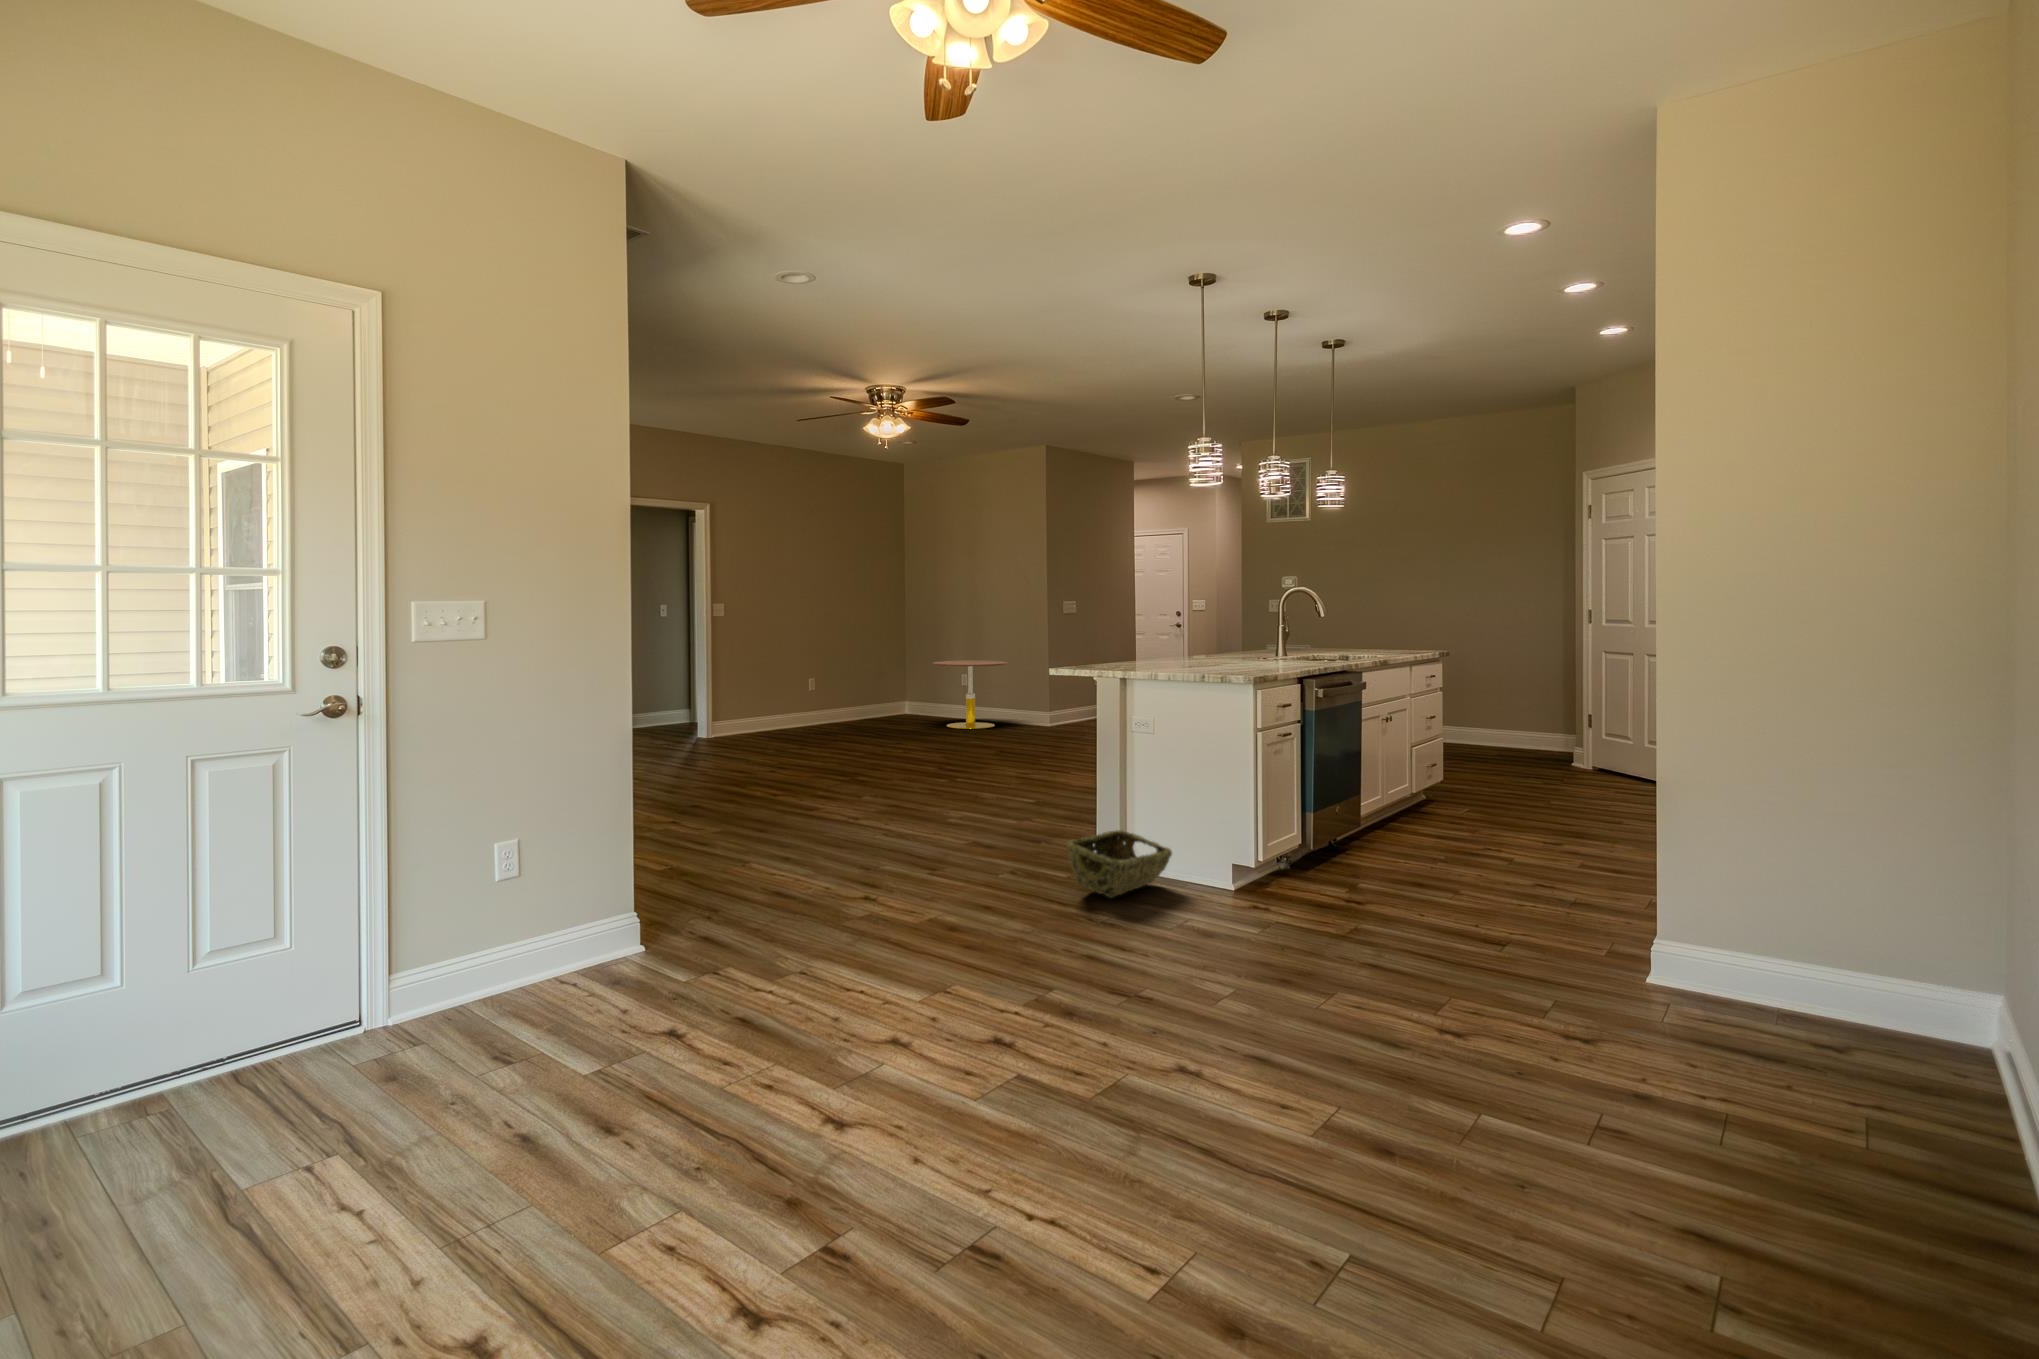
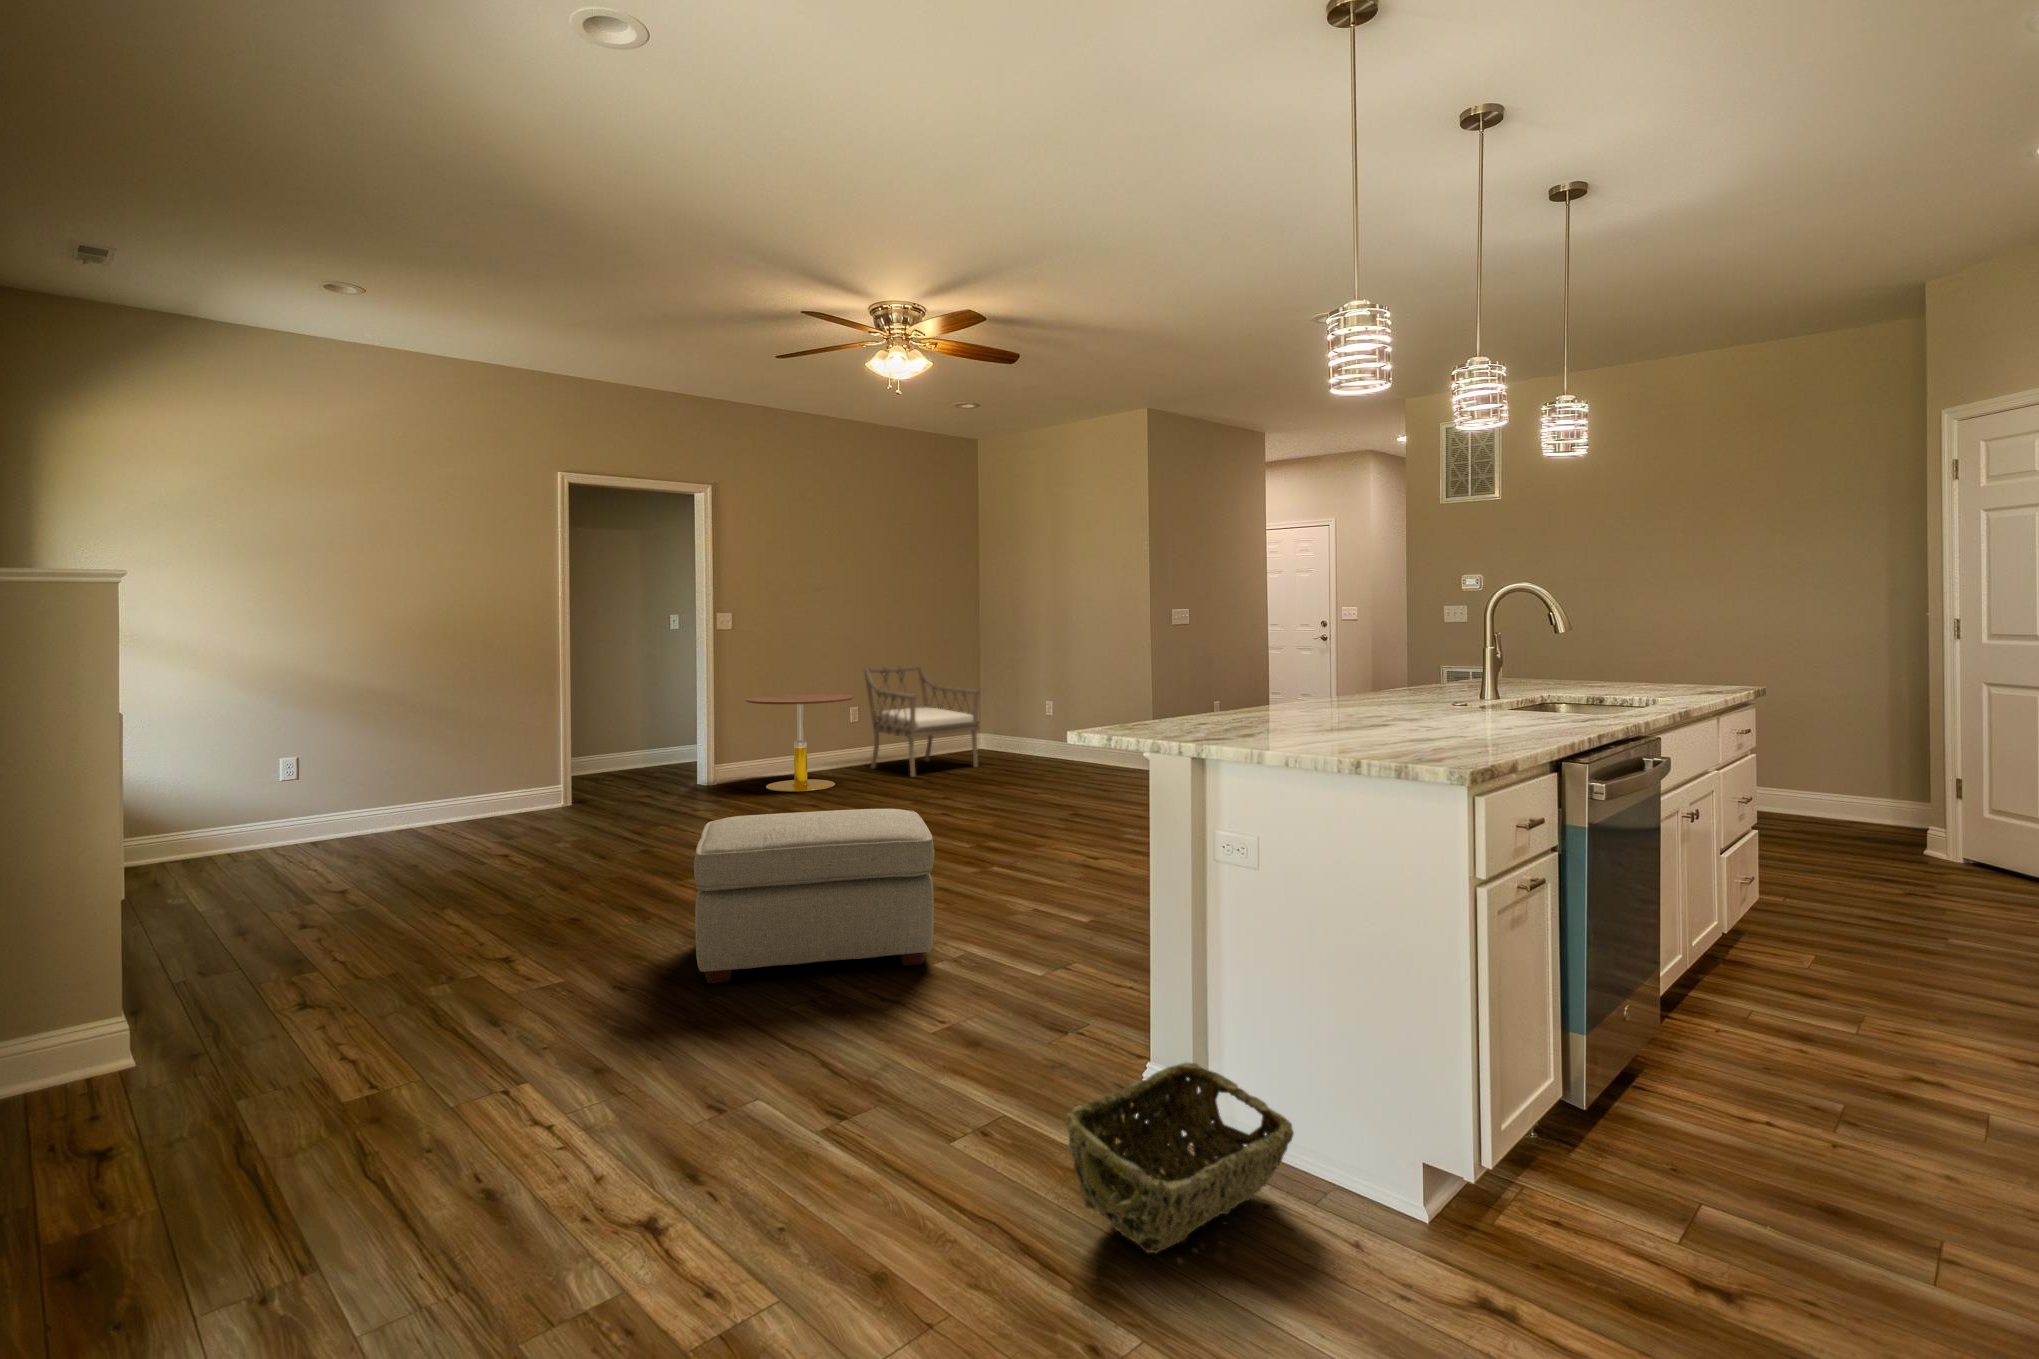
armchair: none [817,645,910,732] -> present [864,665,980,777]
side table: present [933,660,1008,729] -> present [746,694,853,792]
ottoman: none [792,730,946,830] -> present [694,809,934,983]

